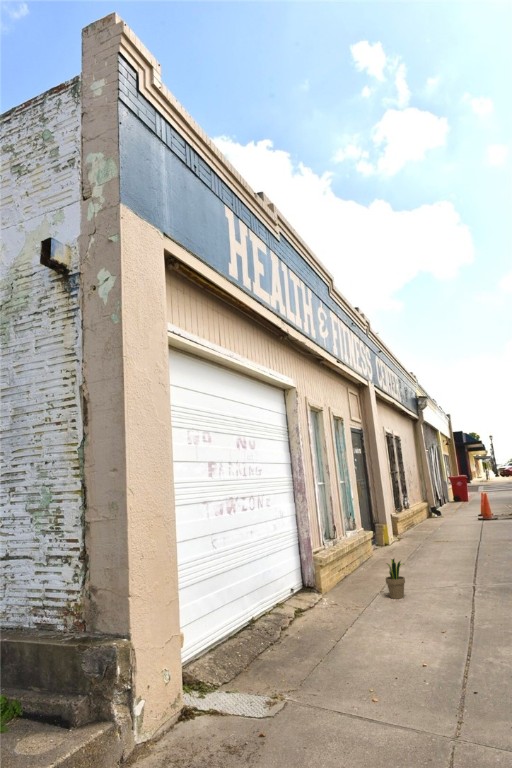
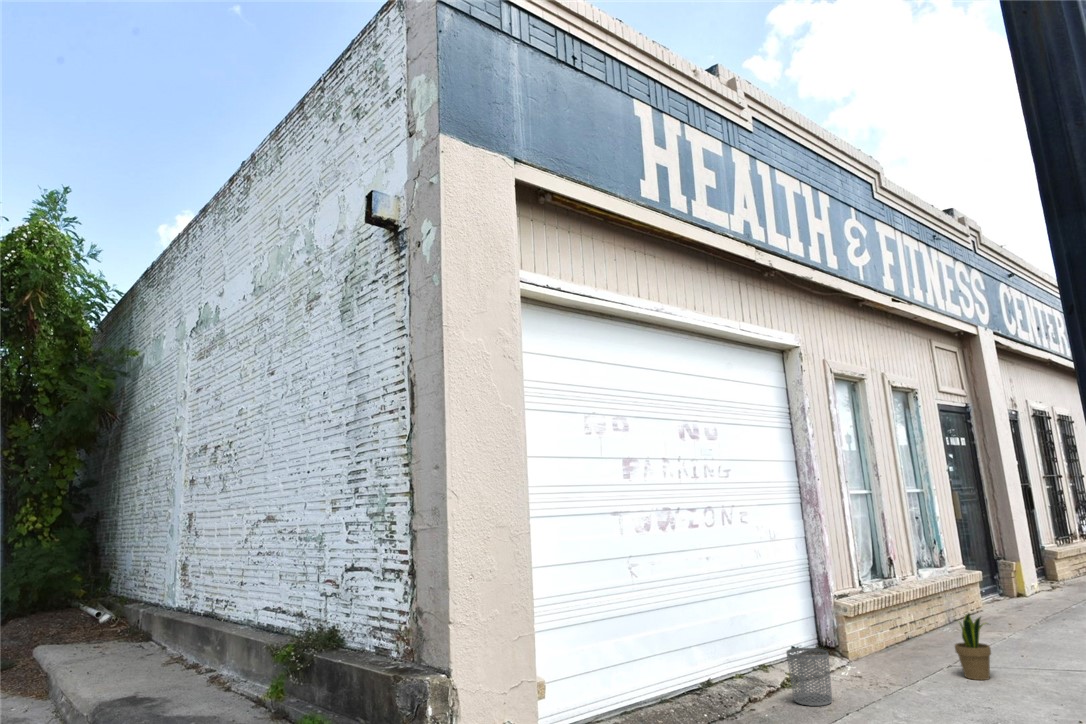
waste bin: none [301,589,329,627] -> present [787,648,832,706]

